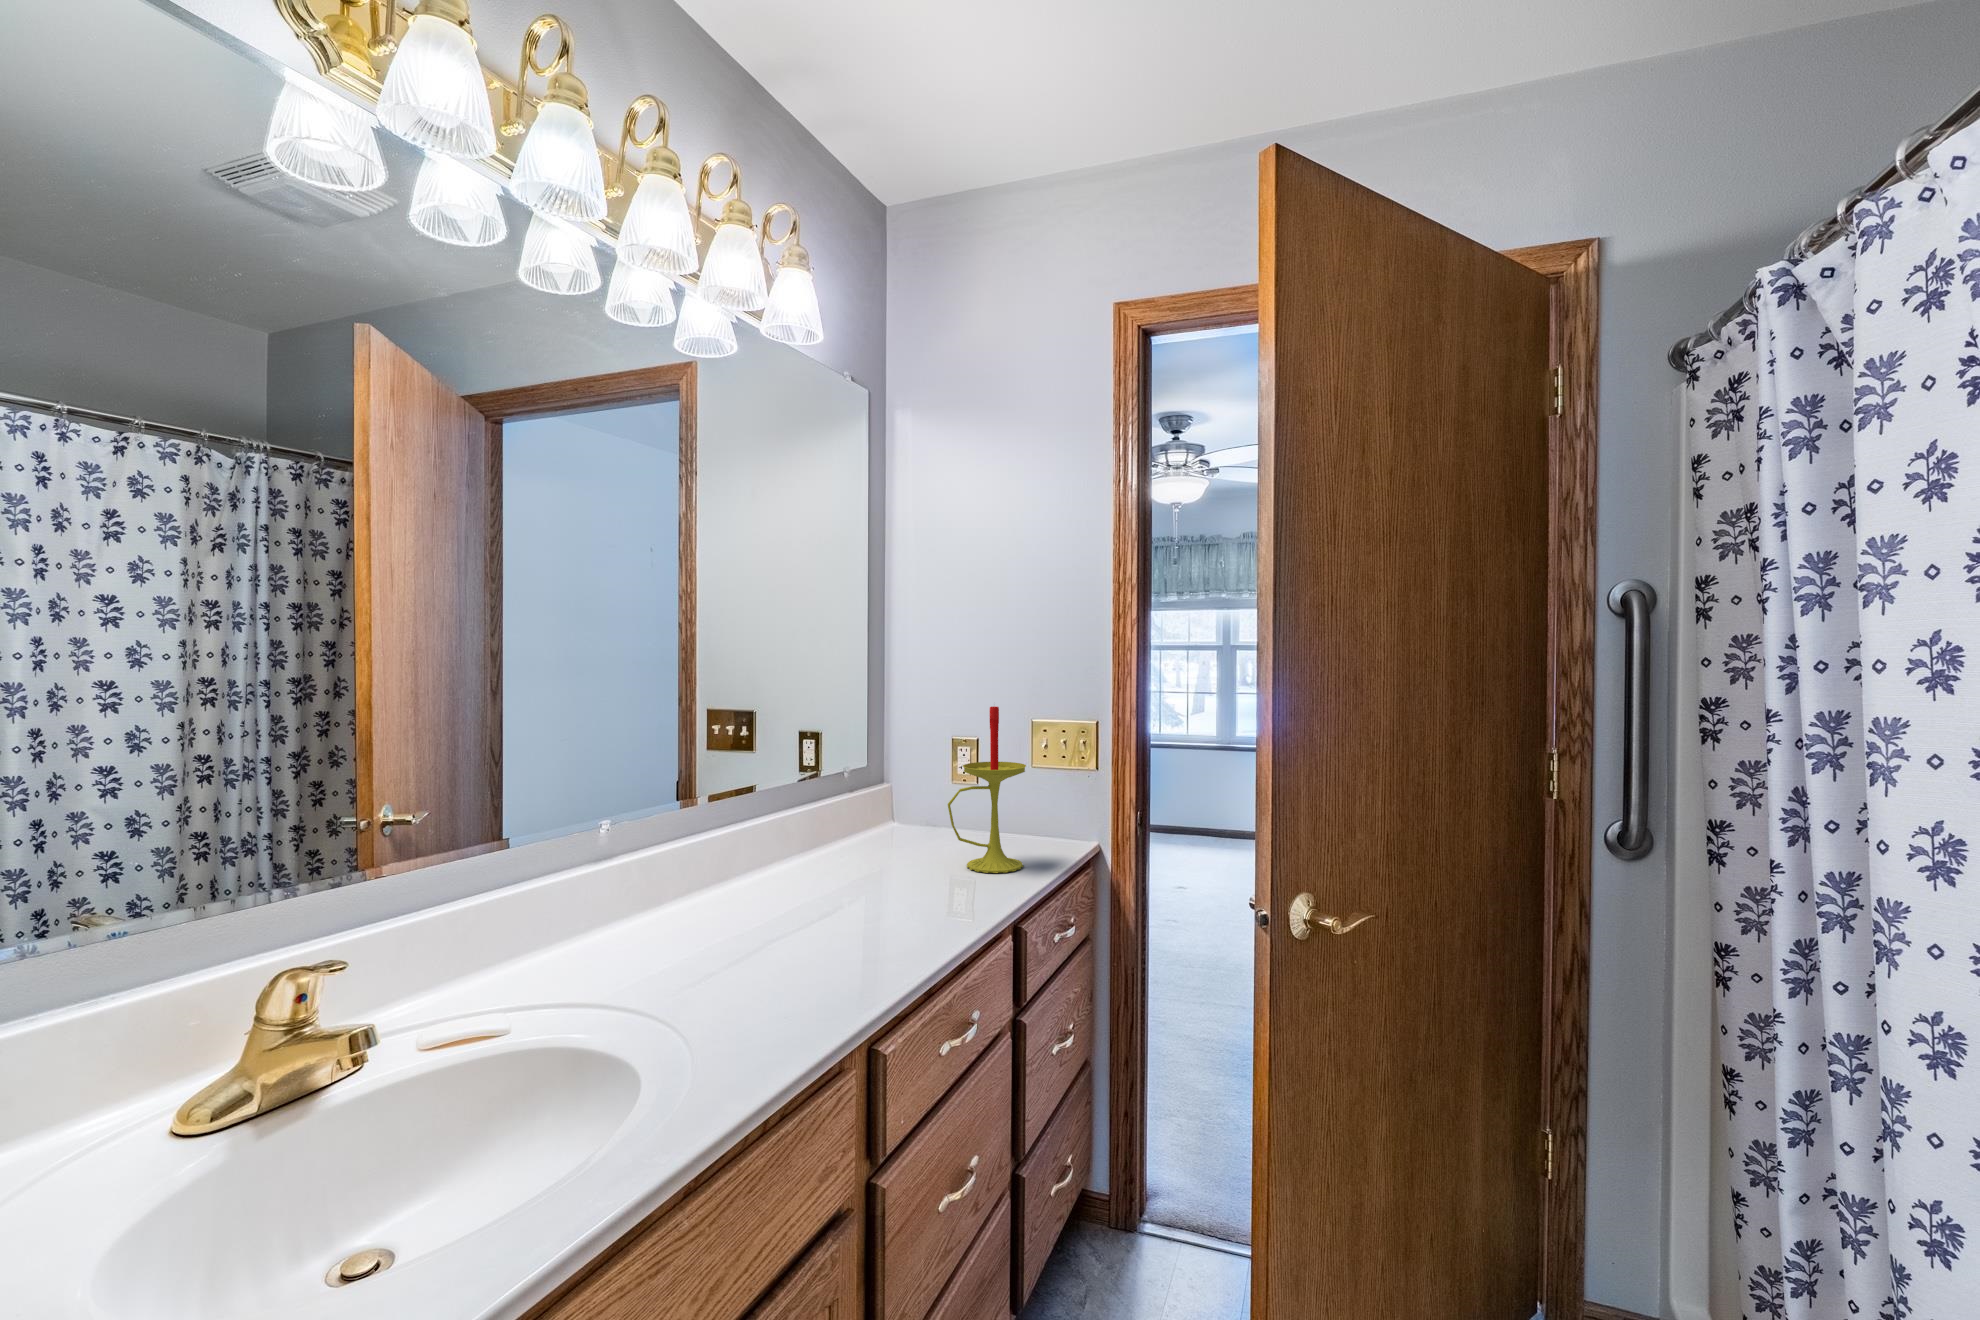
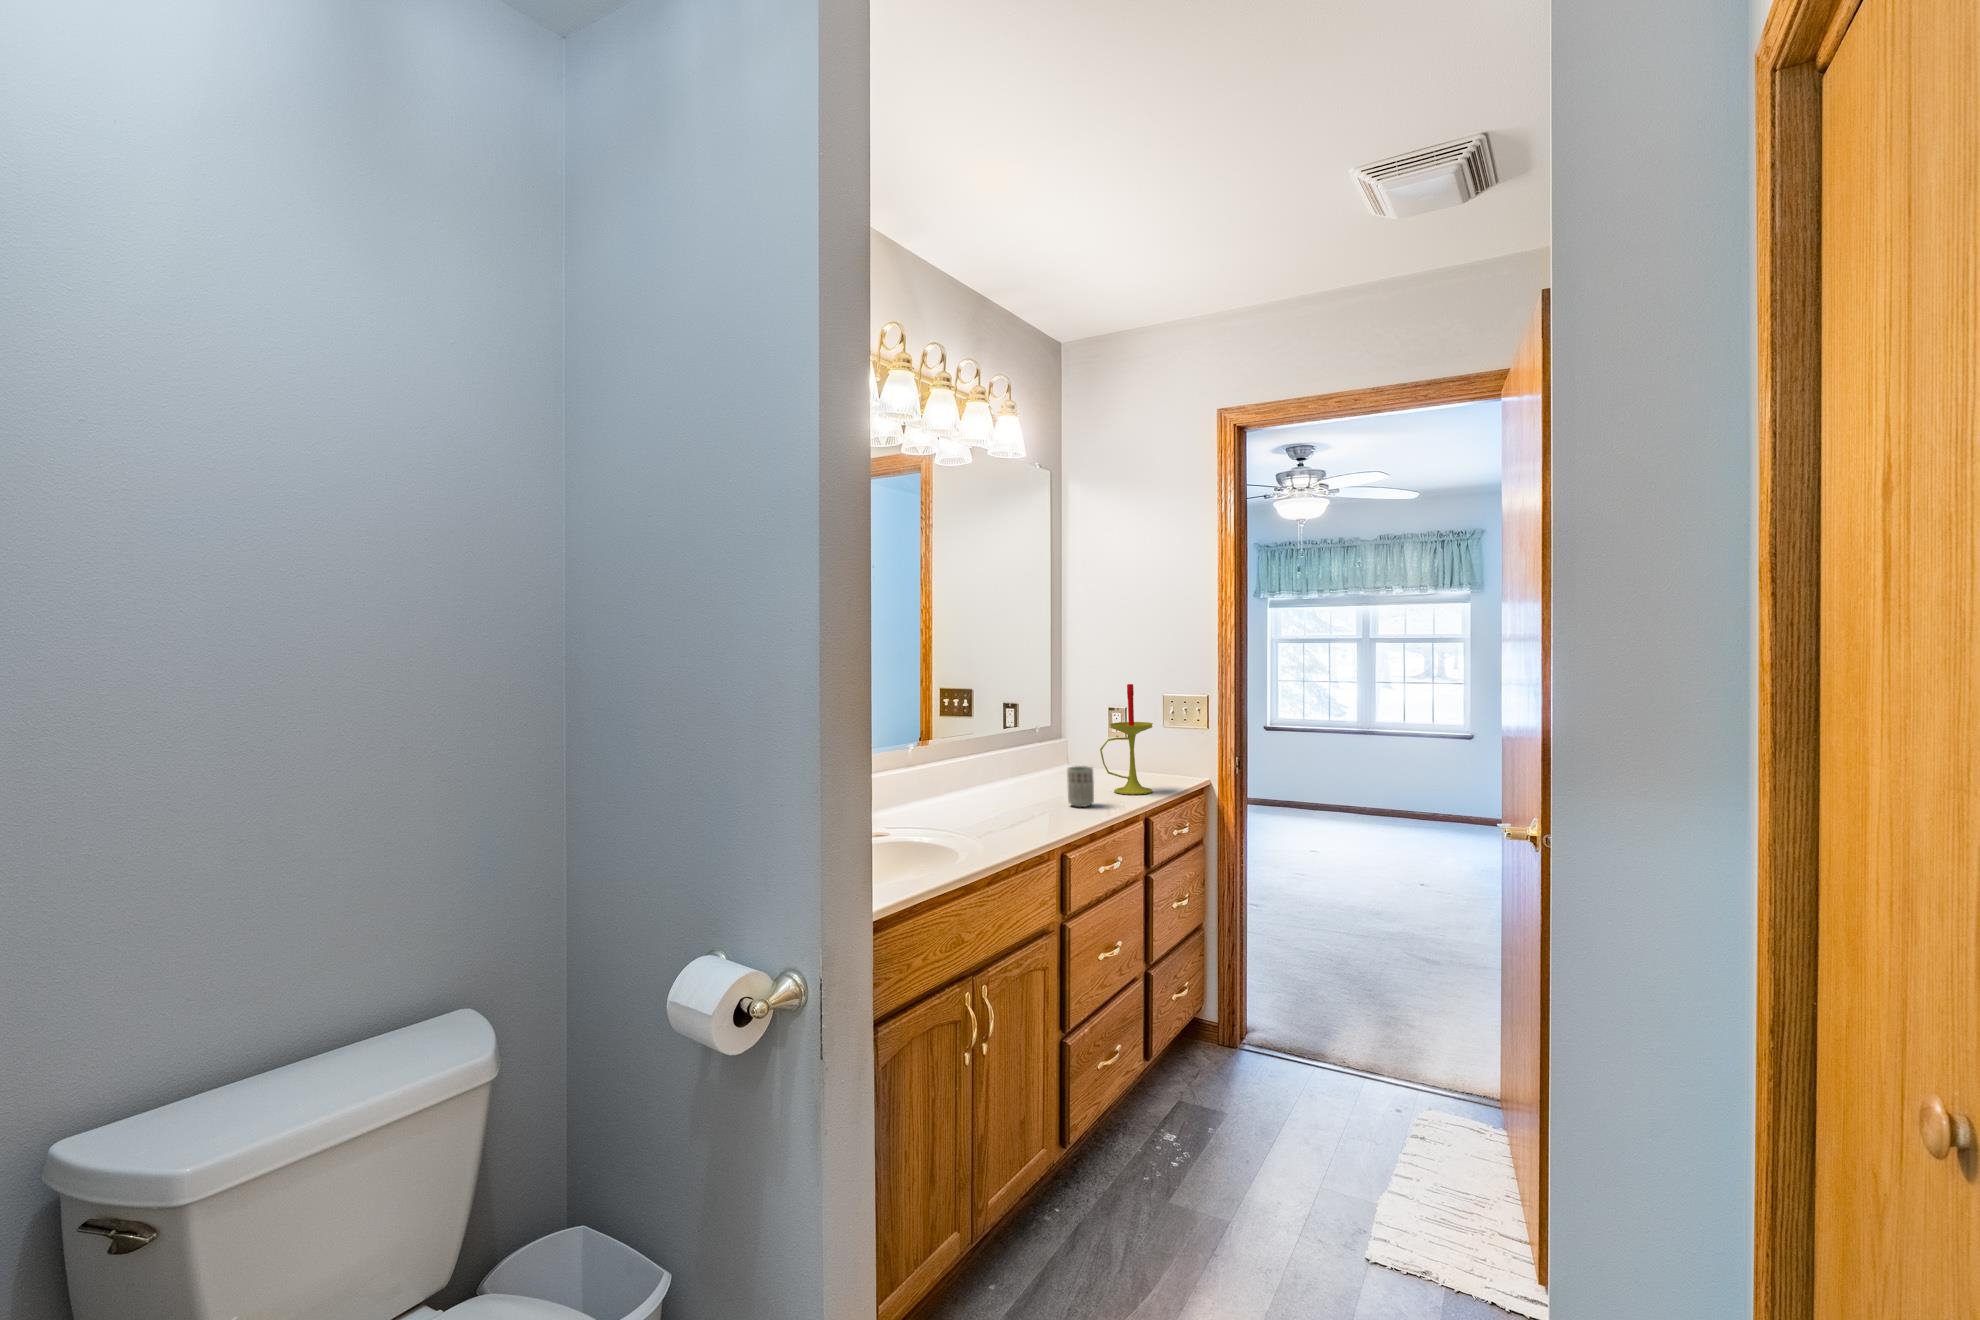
cup: none [899,836,939,903] -> present [1067,766,1094,807]

